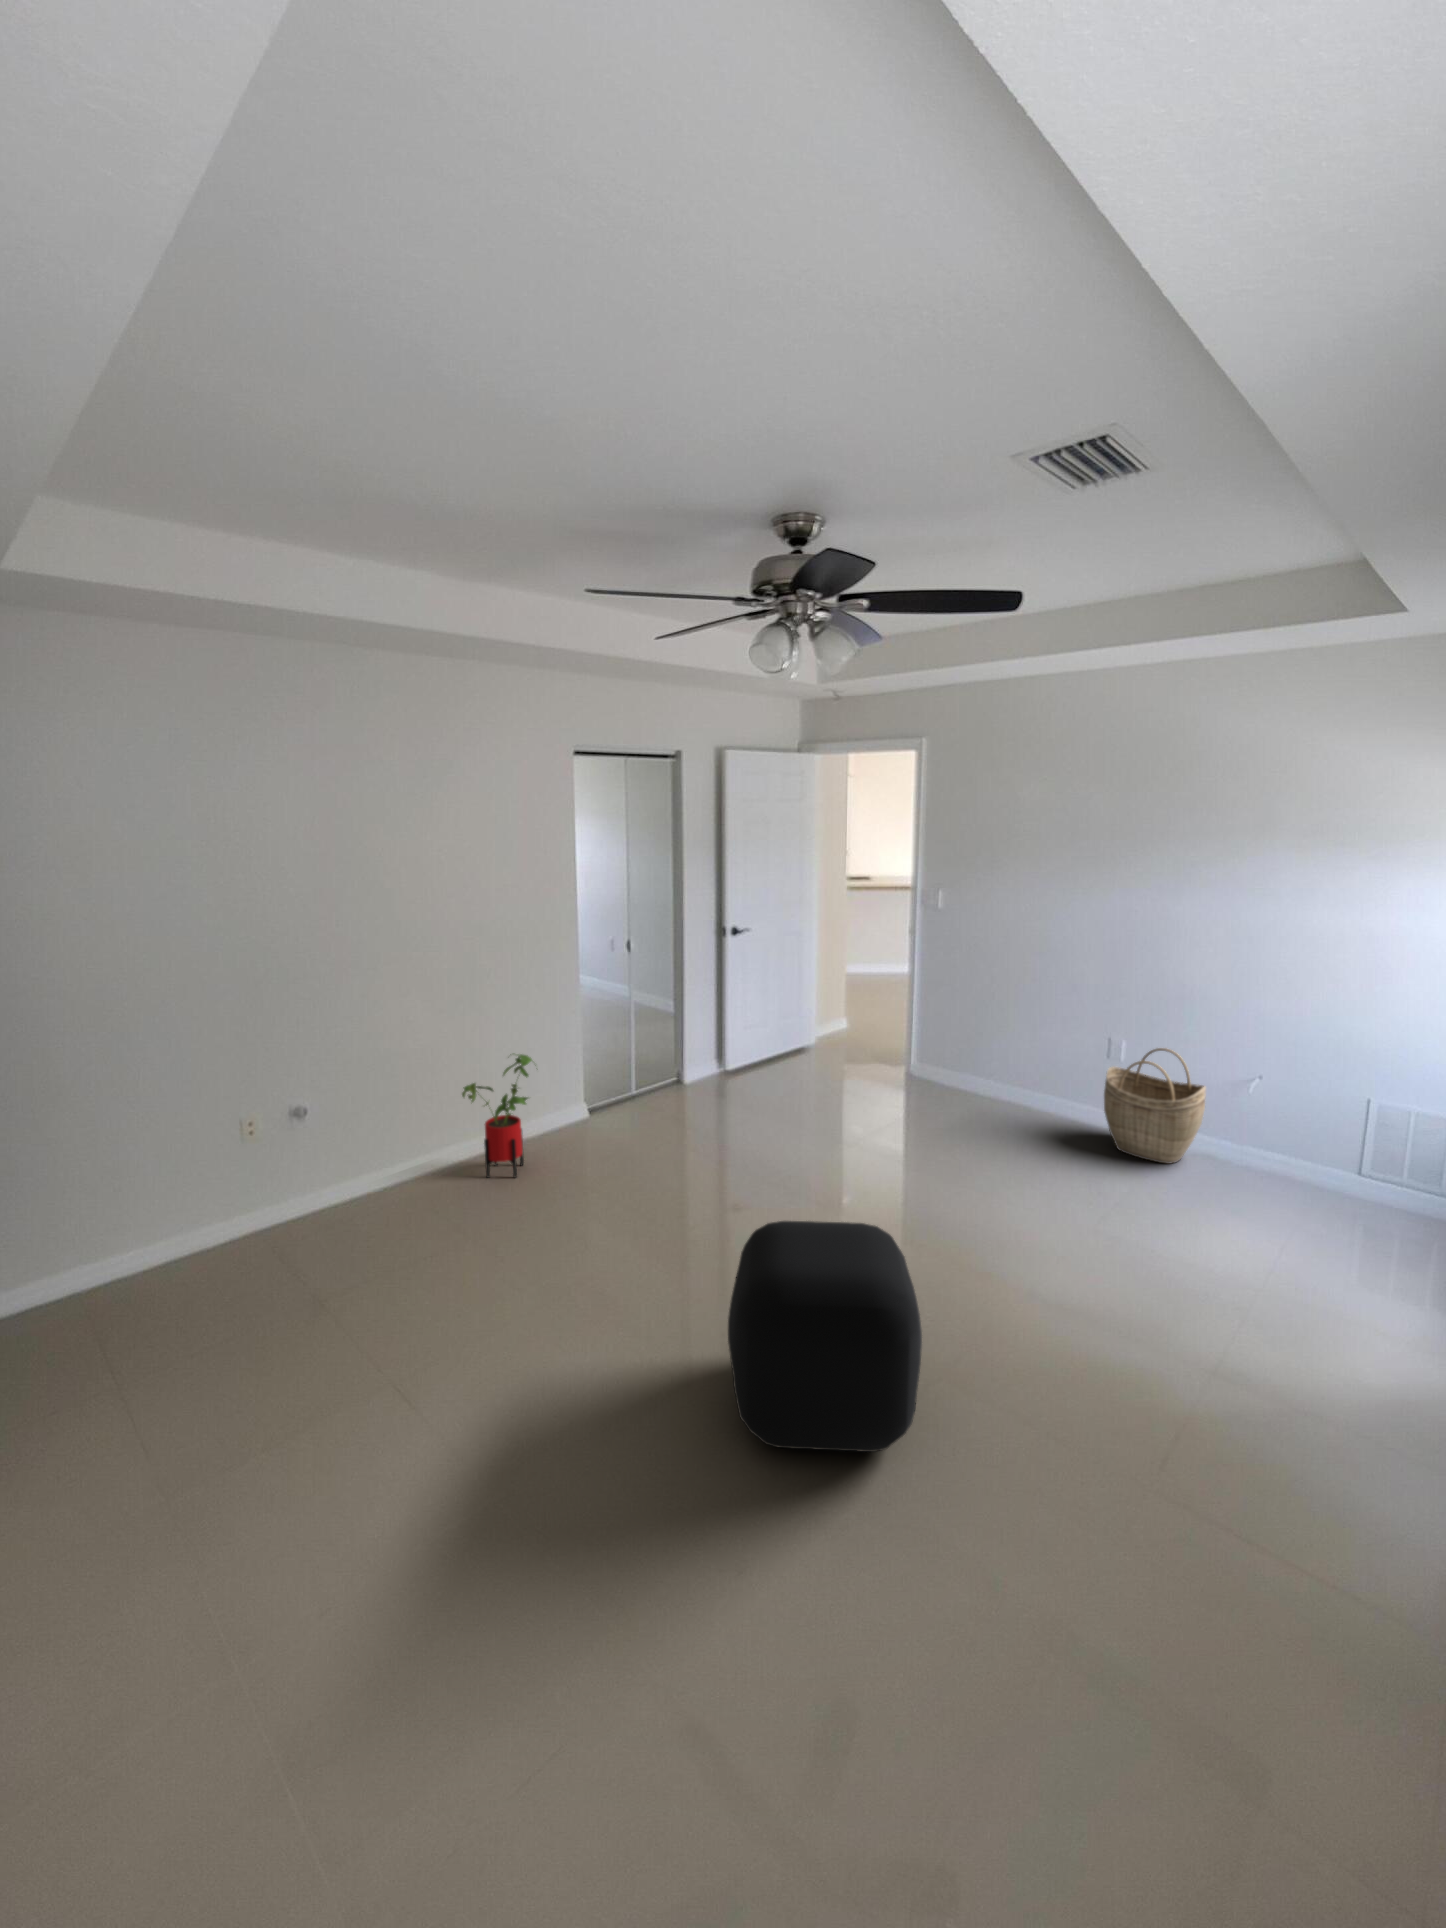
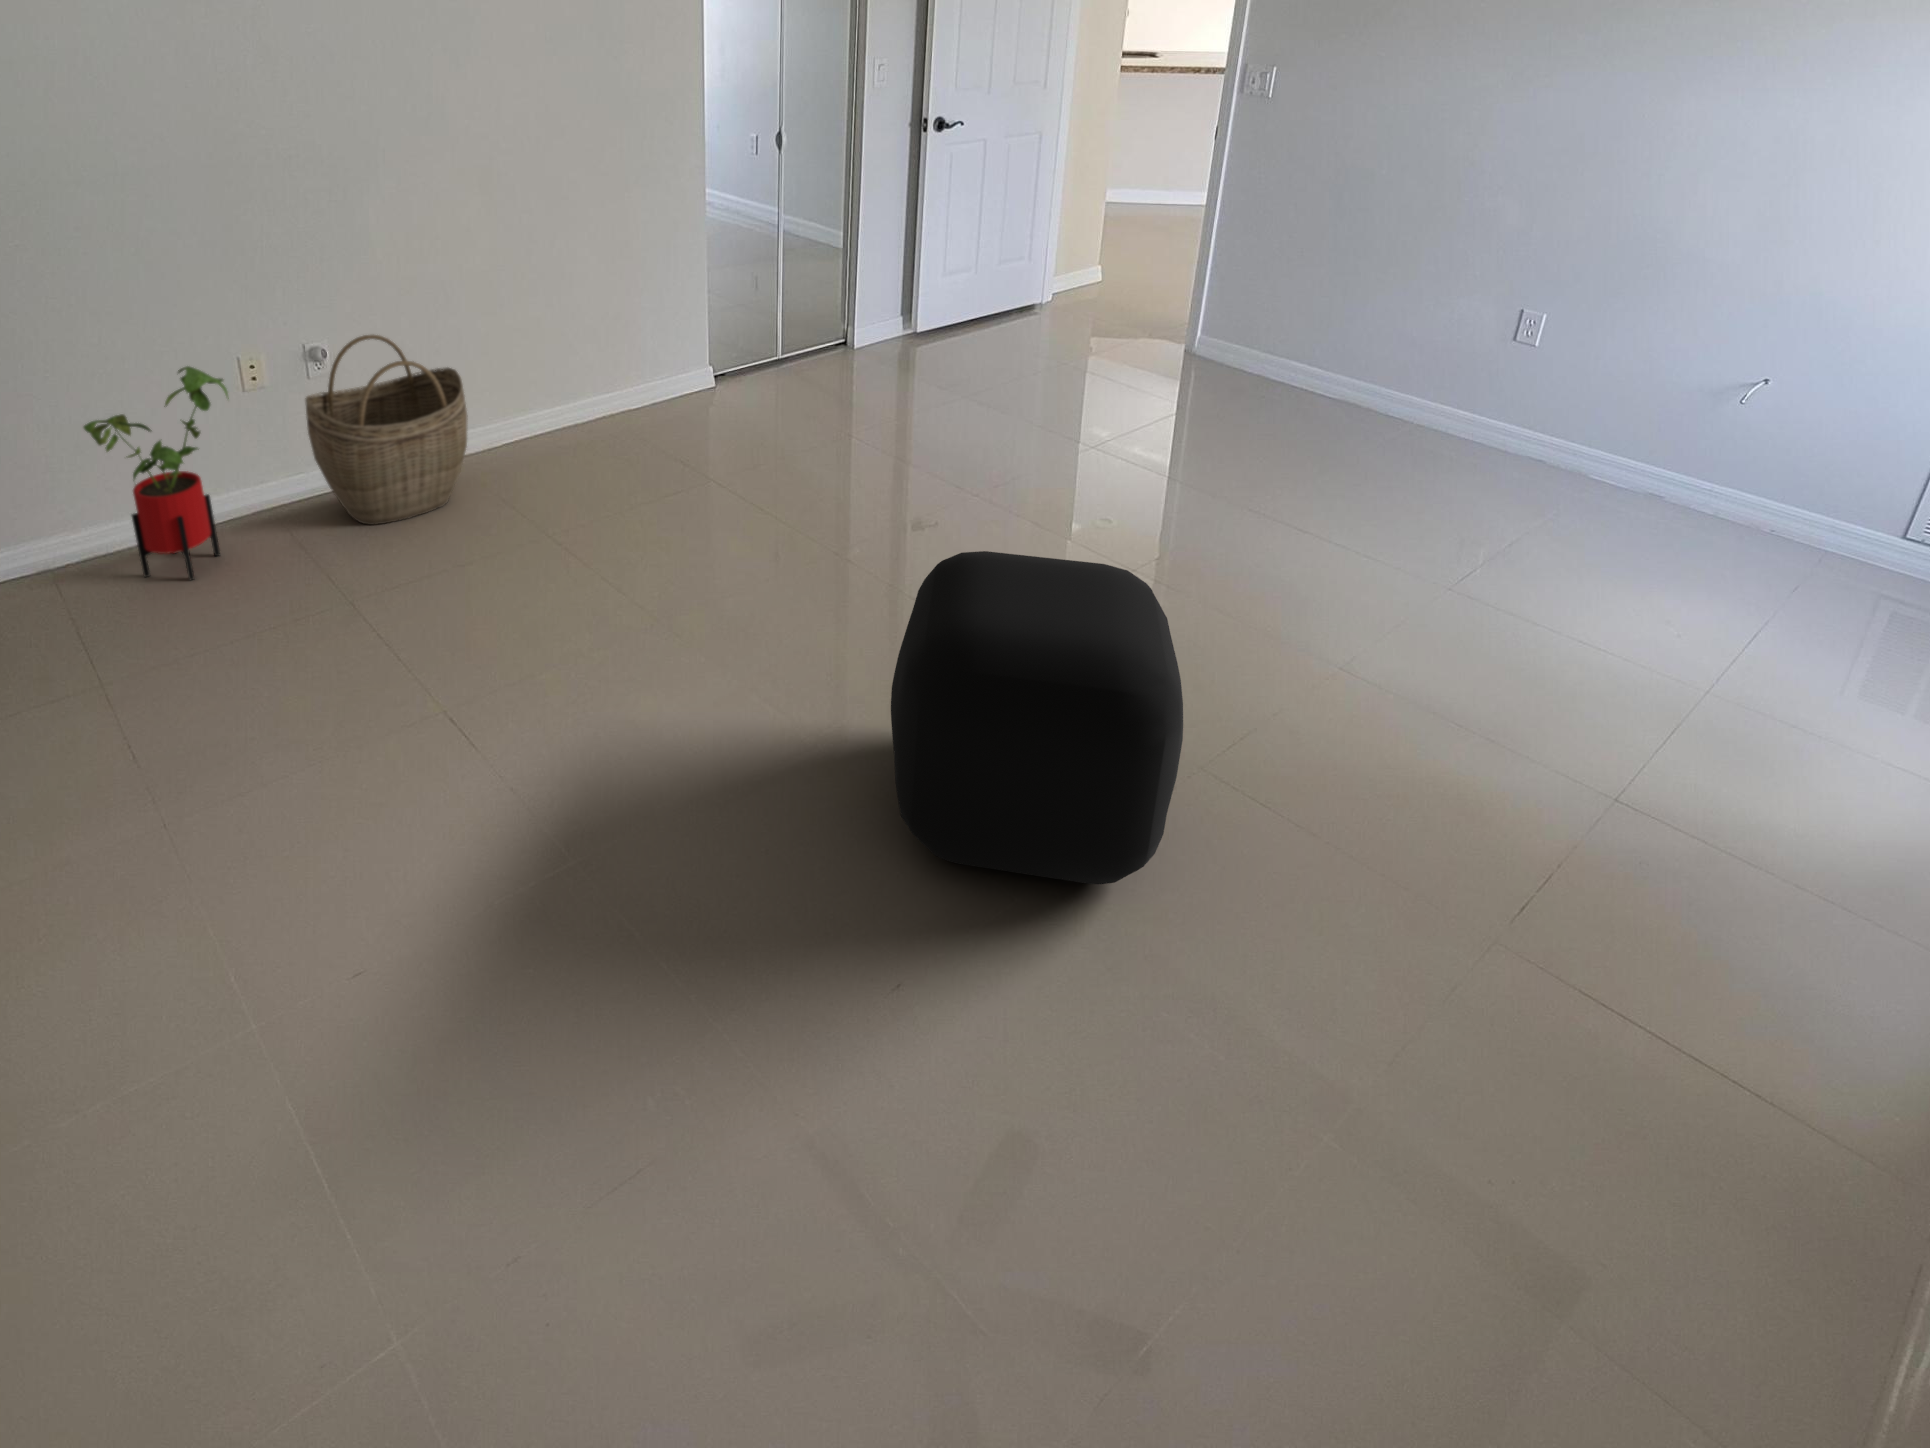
woven basket: present [1104,1048,1206,1164] -> present [305,335,467,525]
house plant: present [462,1054,532,1177] -> present [84,366,229,580]

